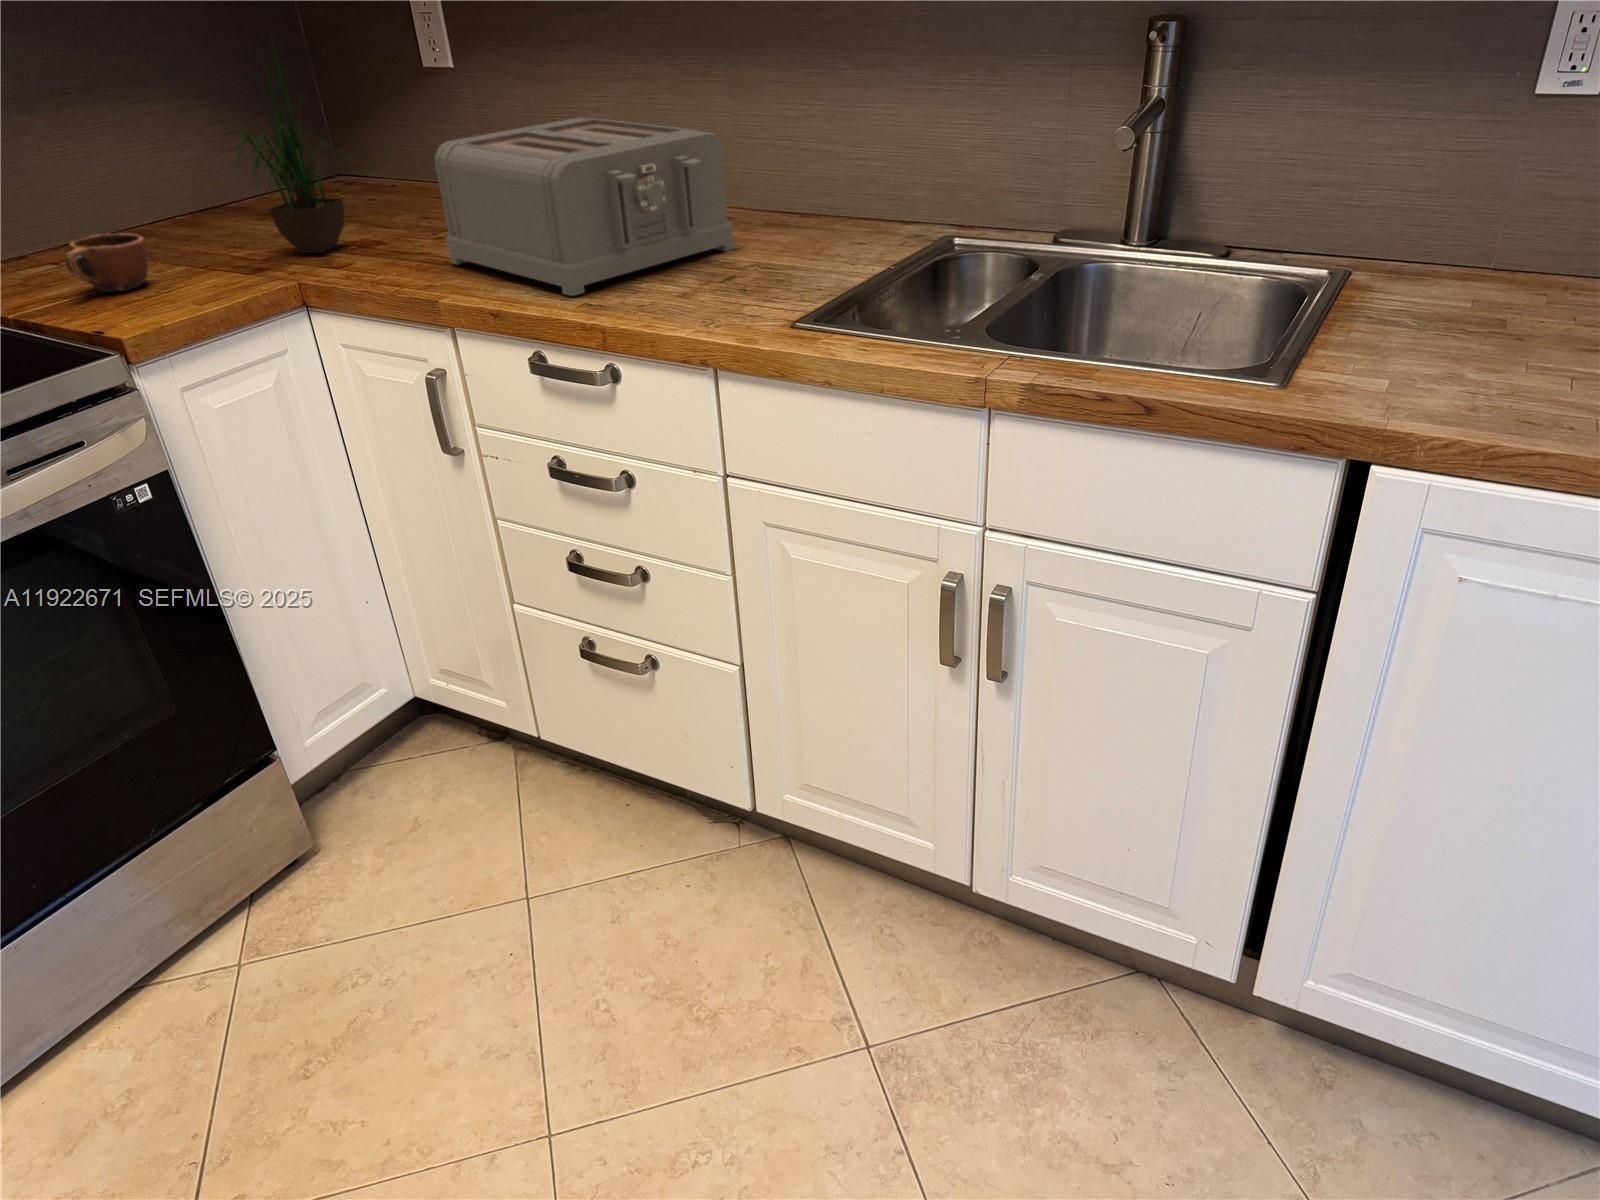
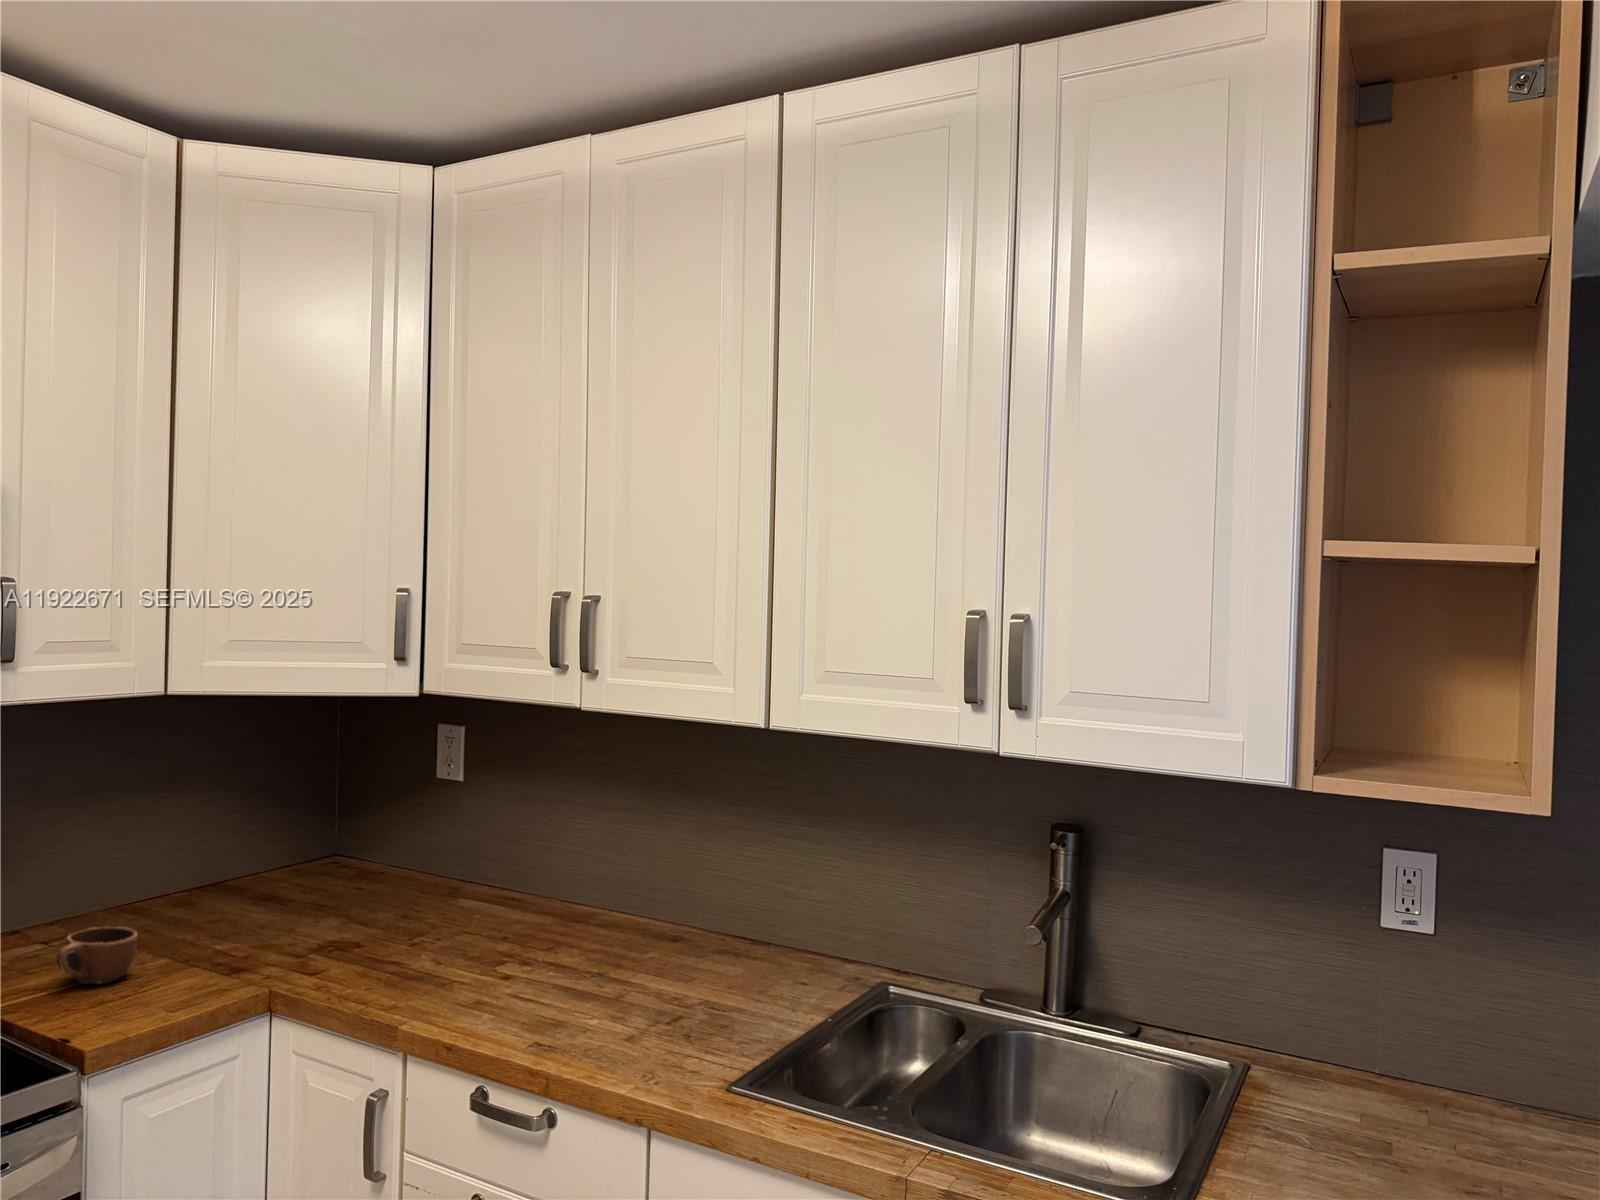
potted plant: present [233,63,344,253] -> none [240,750,352,952]
toaster: present [435,118,734,296] -> none [419,849,685,1032]

